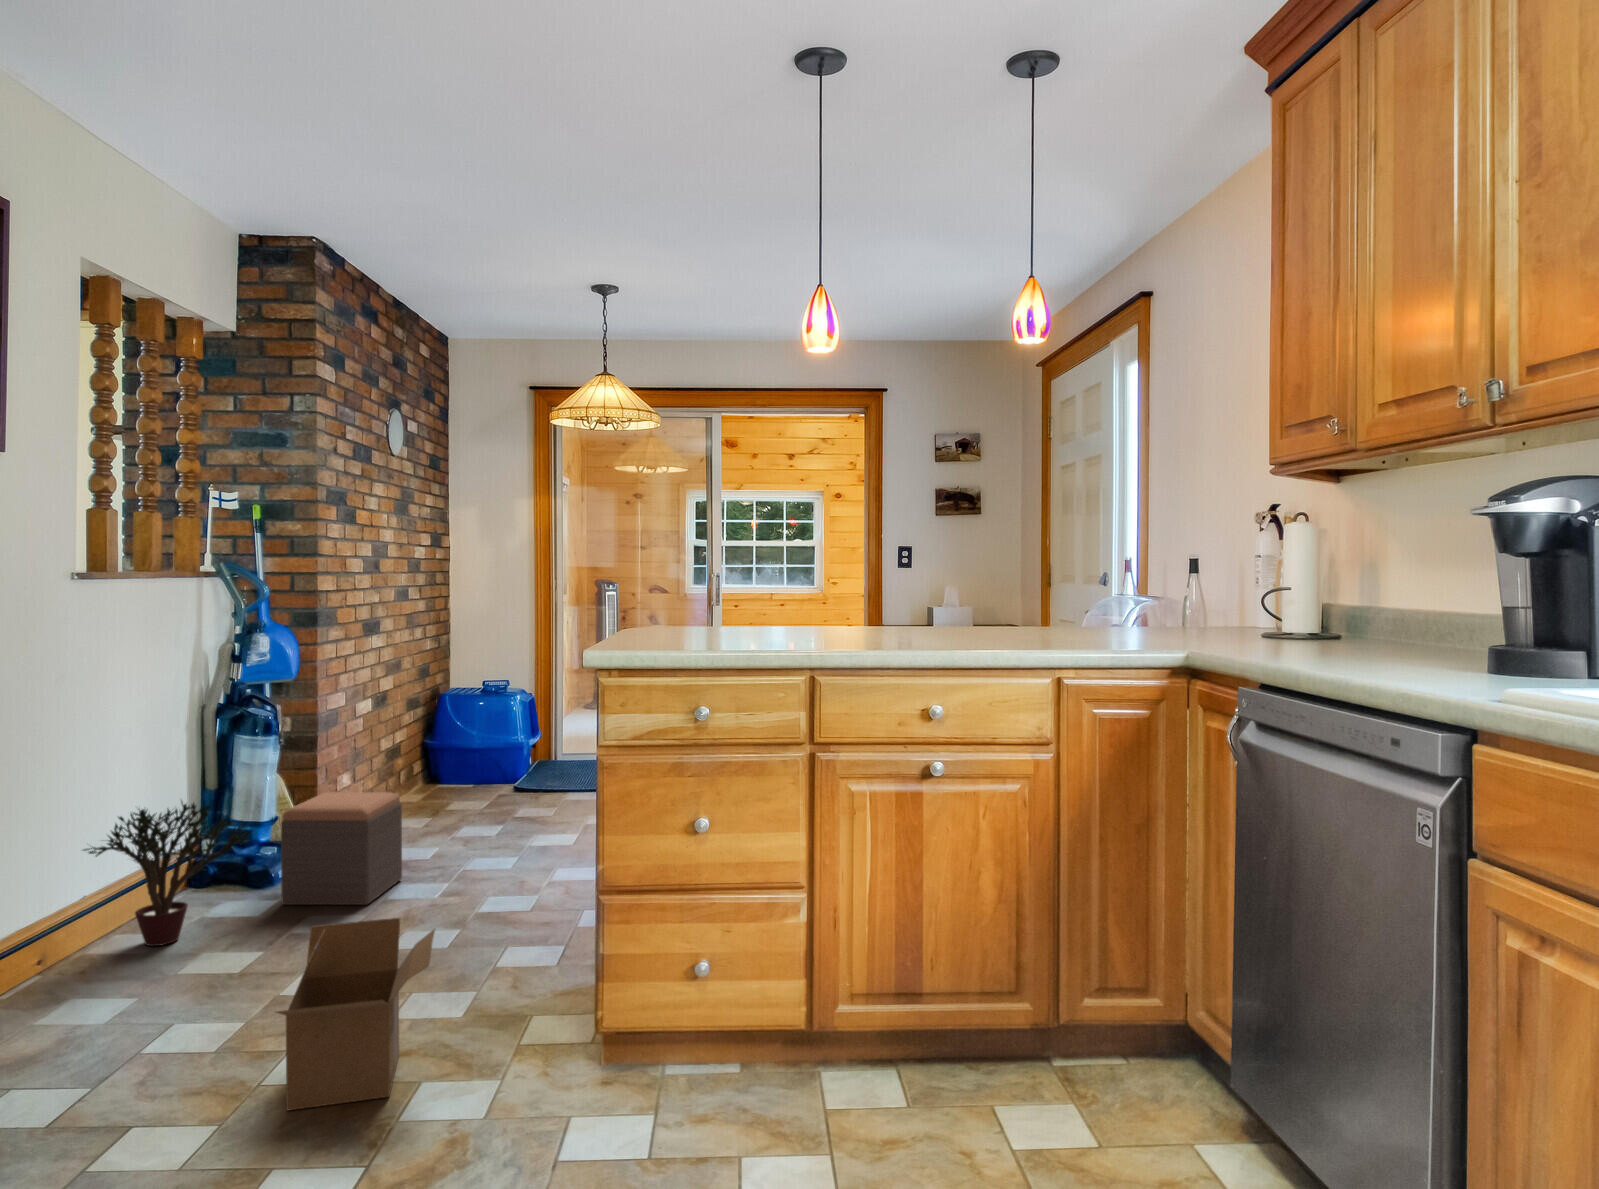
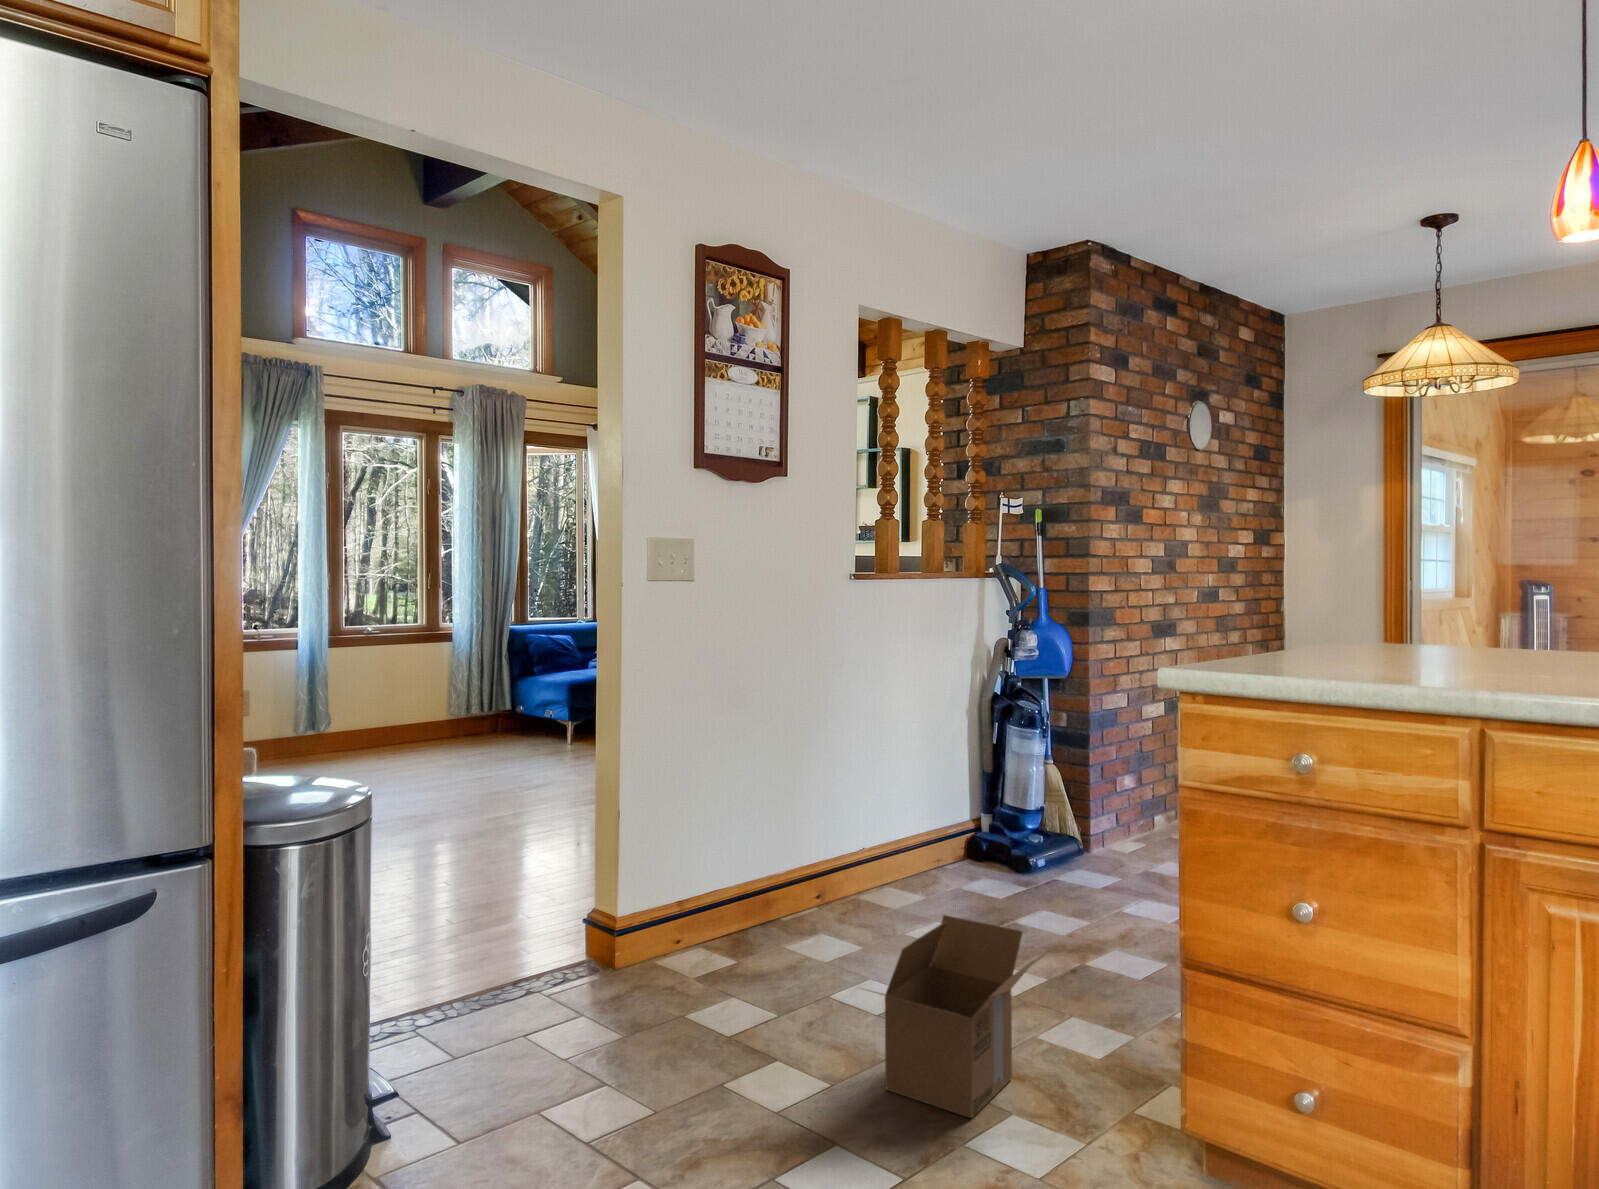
footstool: present [281,792,402,905] -> none [1024,791,1147,914]
potted plant: present [84,802,252,946] -> none [859,774,993,903]

